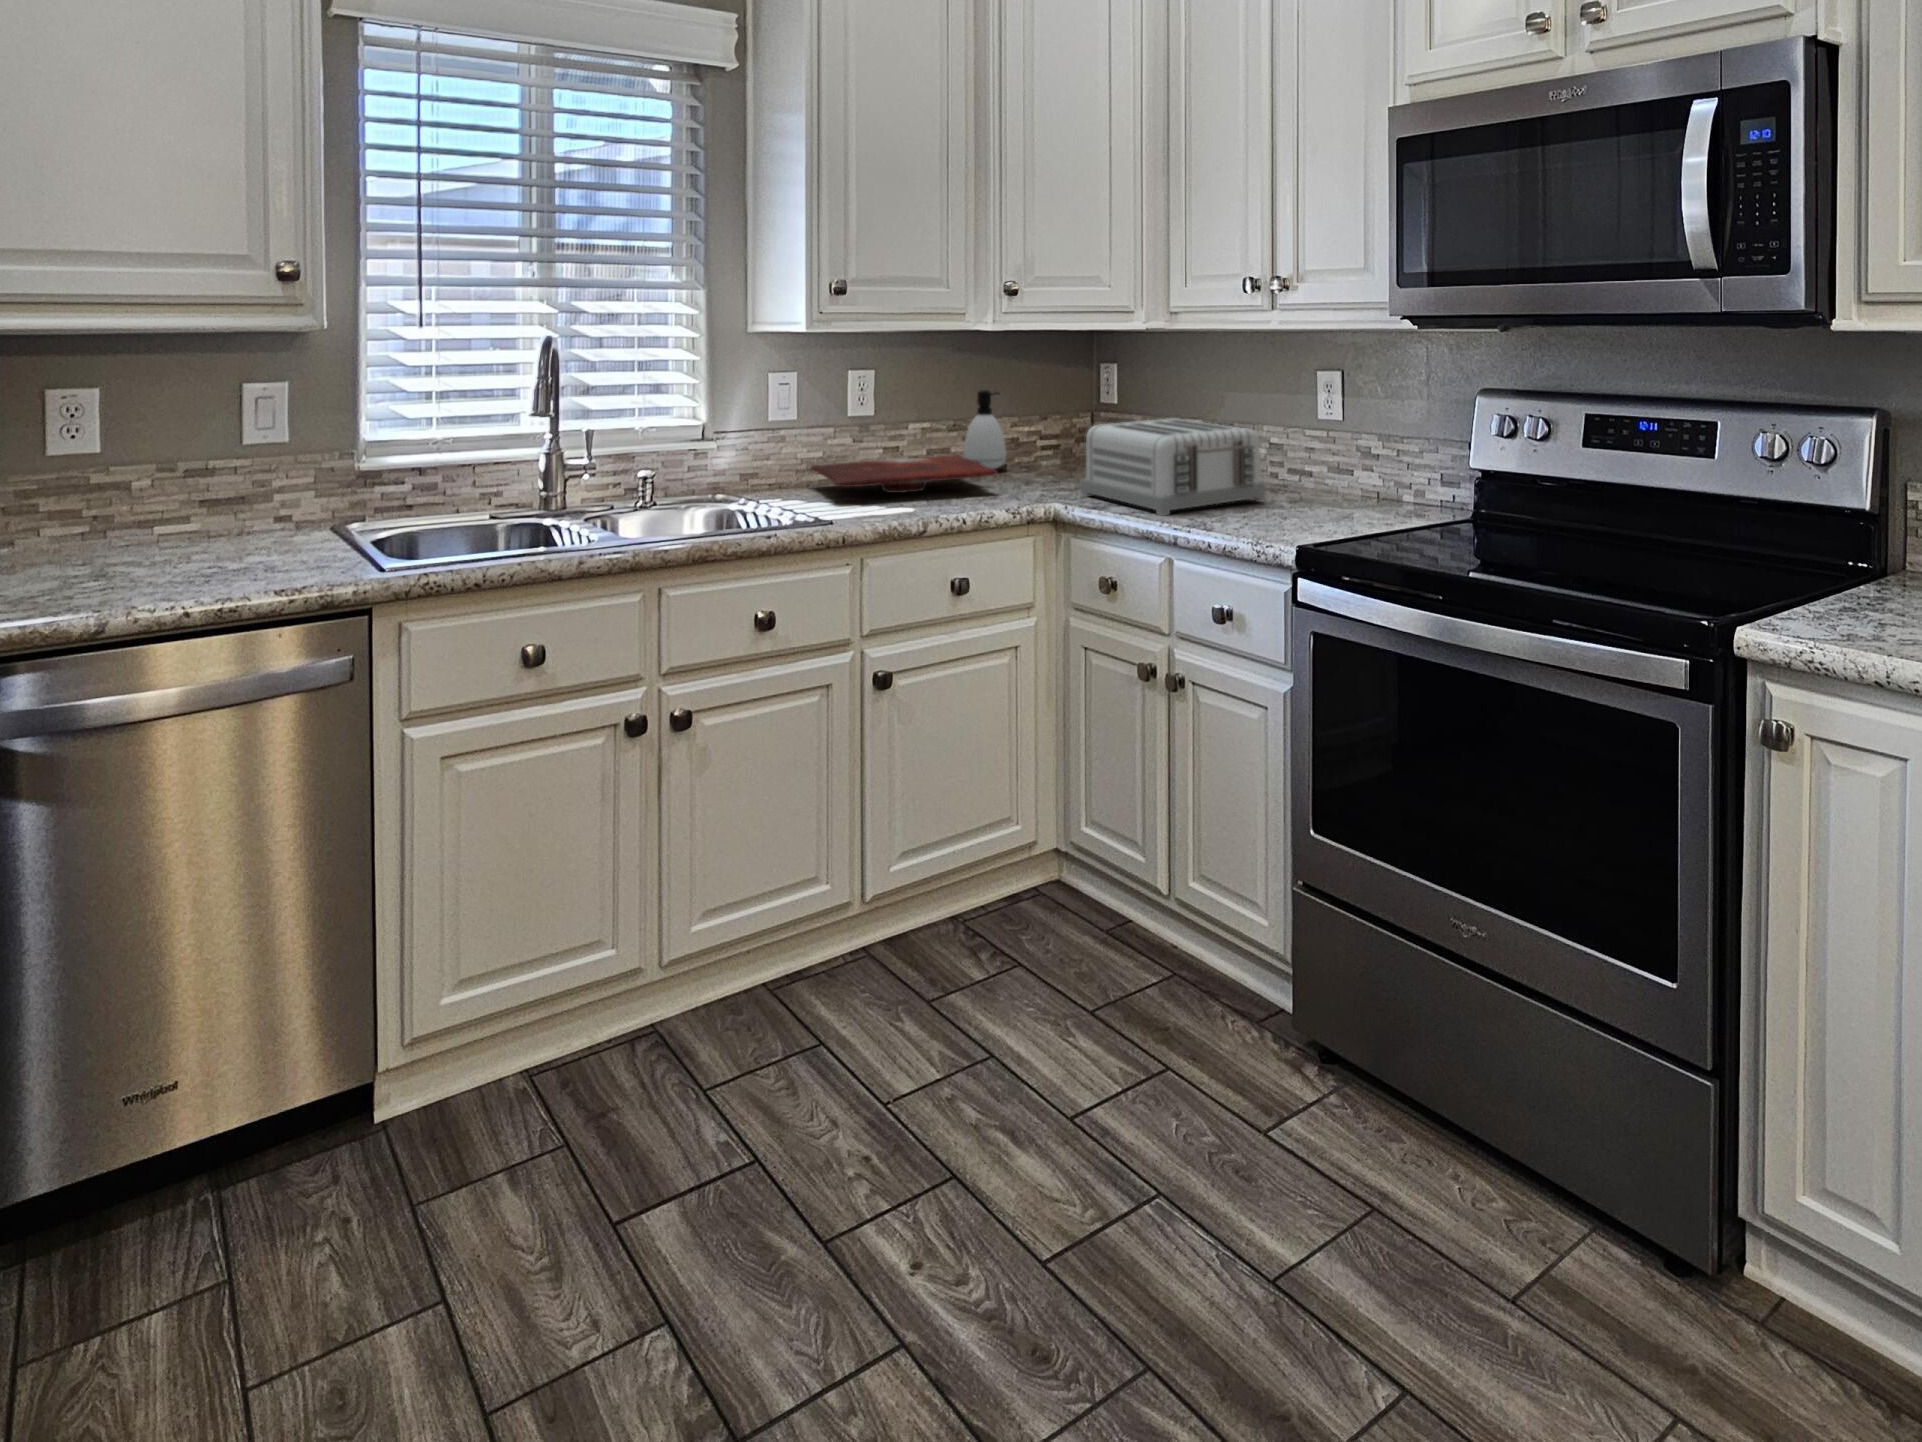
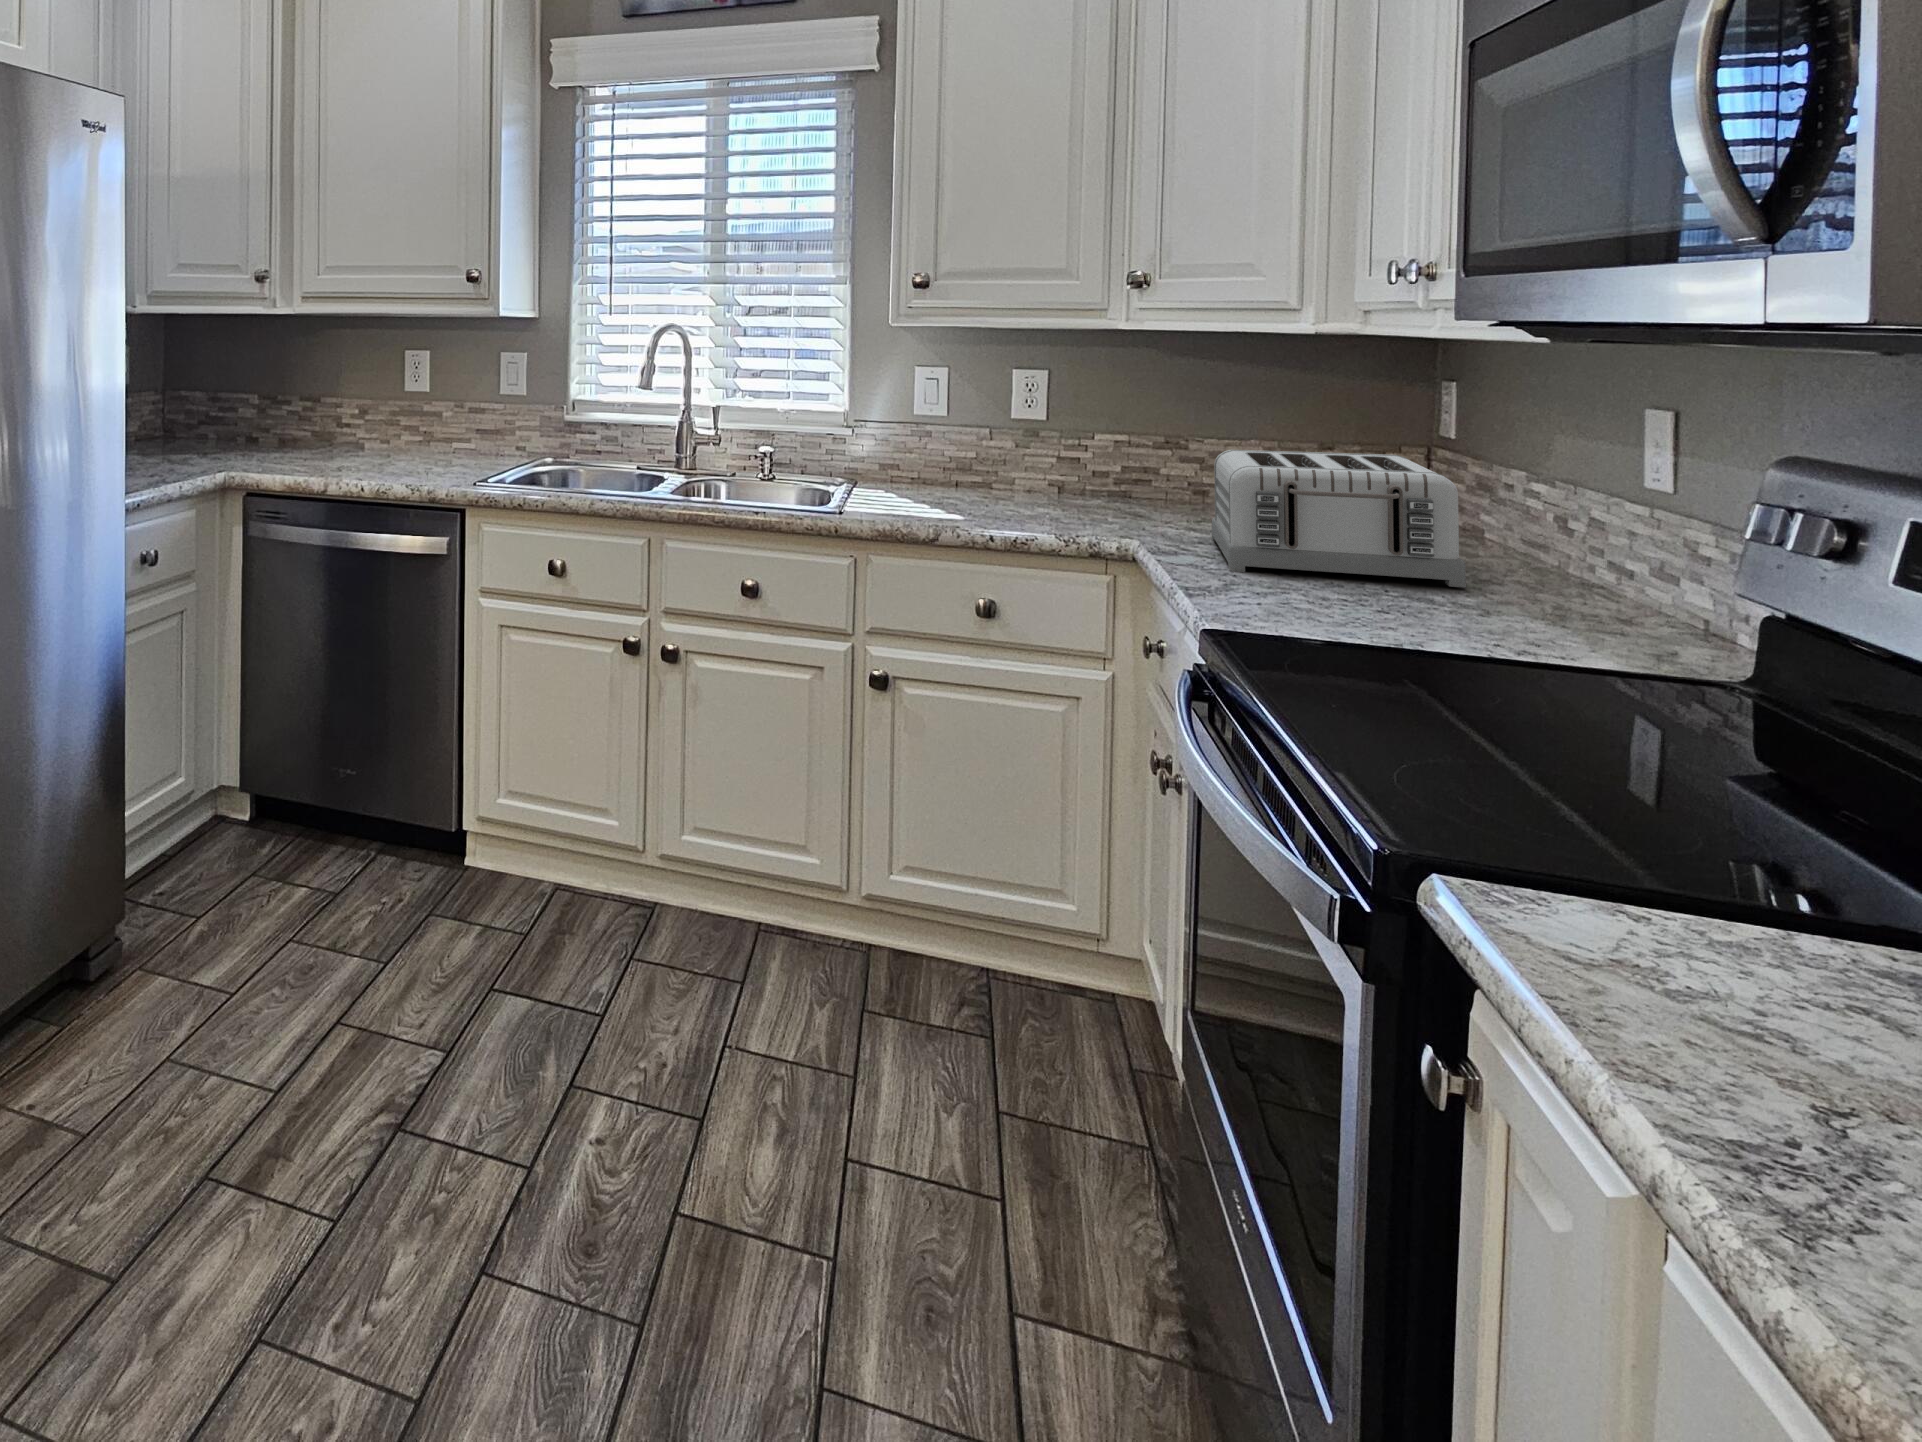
soap dispenser: present [964,390,1006,469] -> none [1162,403,1224,502]
cutting board: present [811,455,997,493] -> none [907,466,1128,505]

